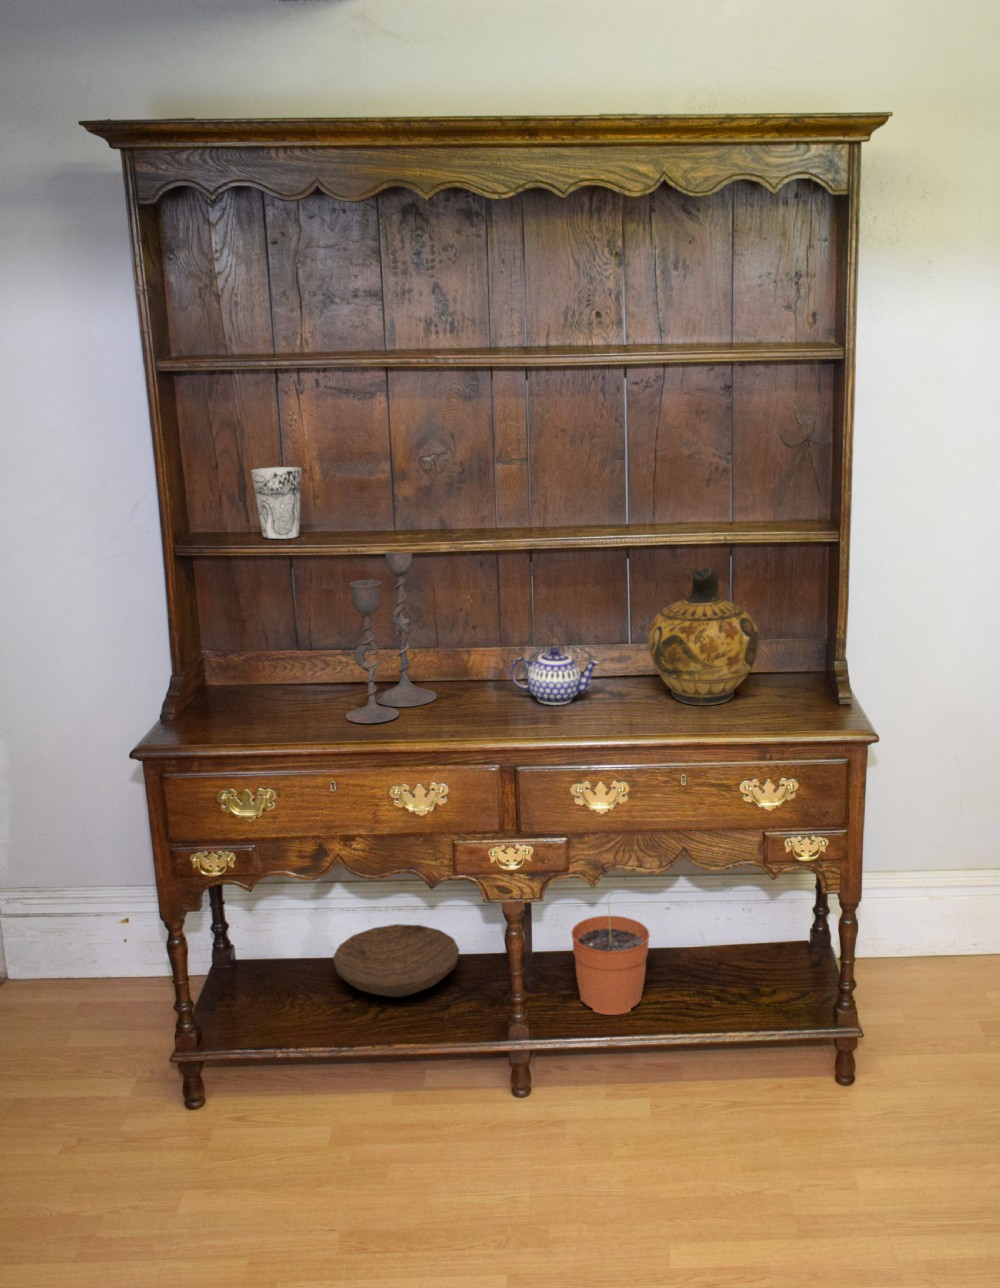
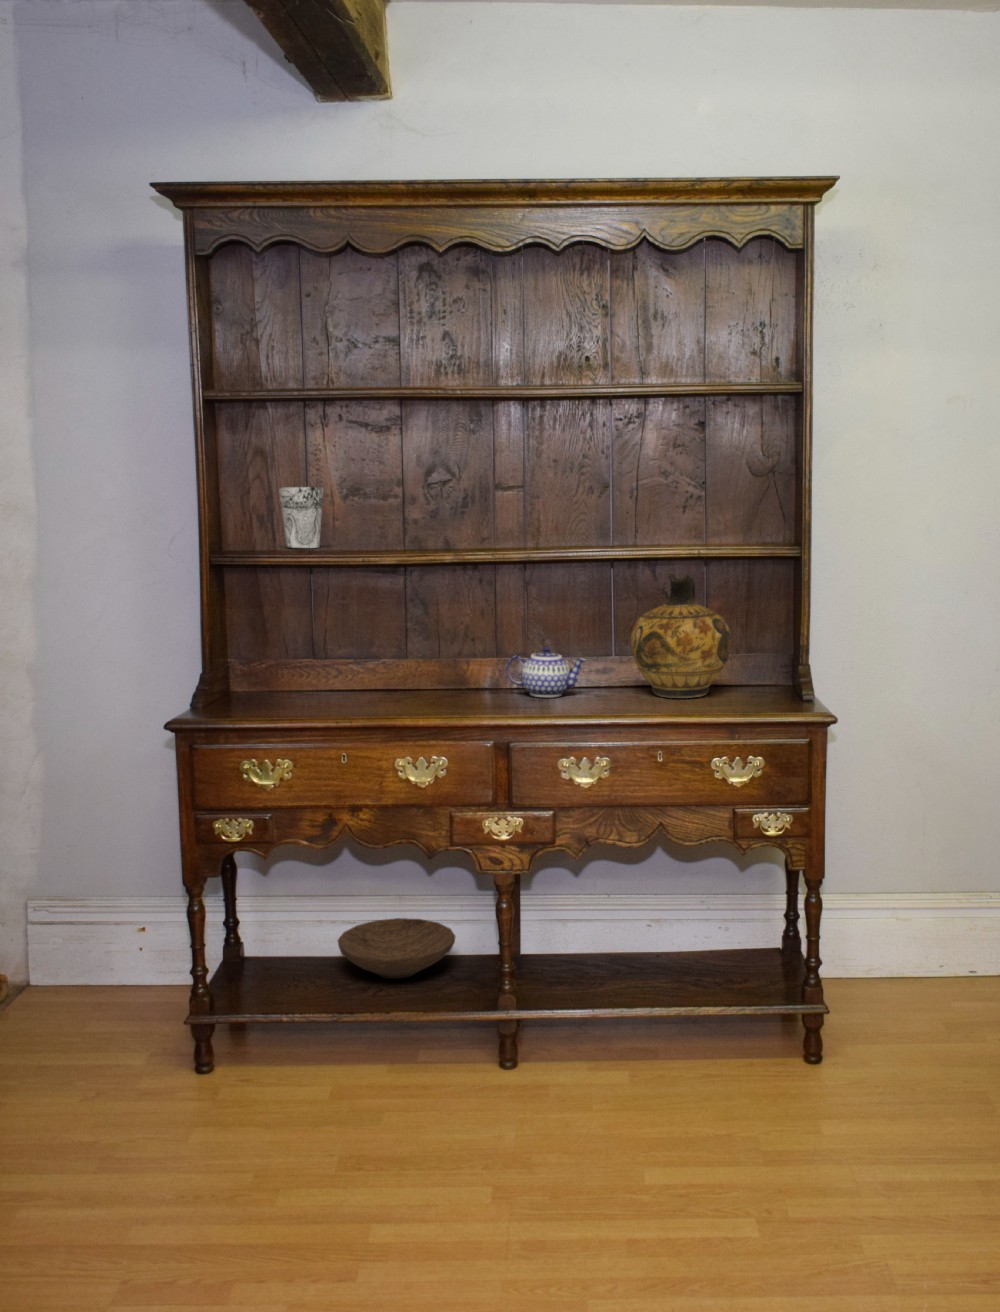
candlestick: present [346,553,437,723] -> none [356,552,439,706]
plant pot: present [572,915,650,1015] -> none [560,878,632,992]

